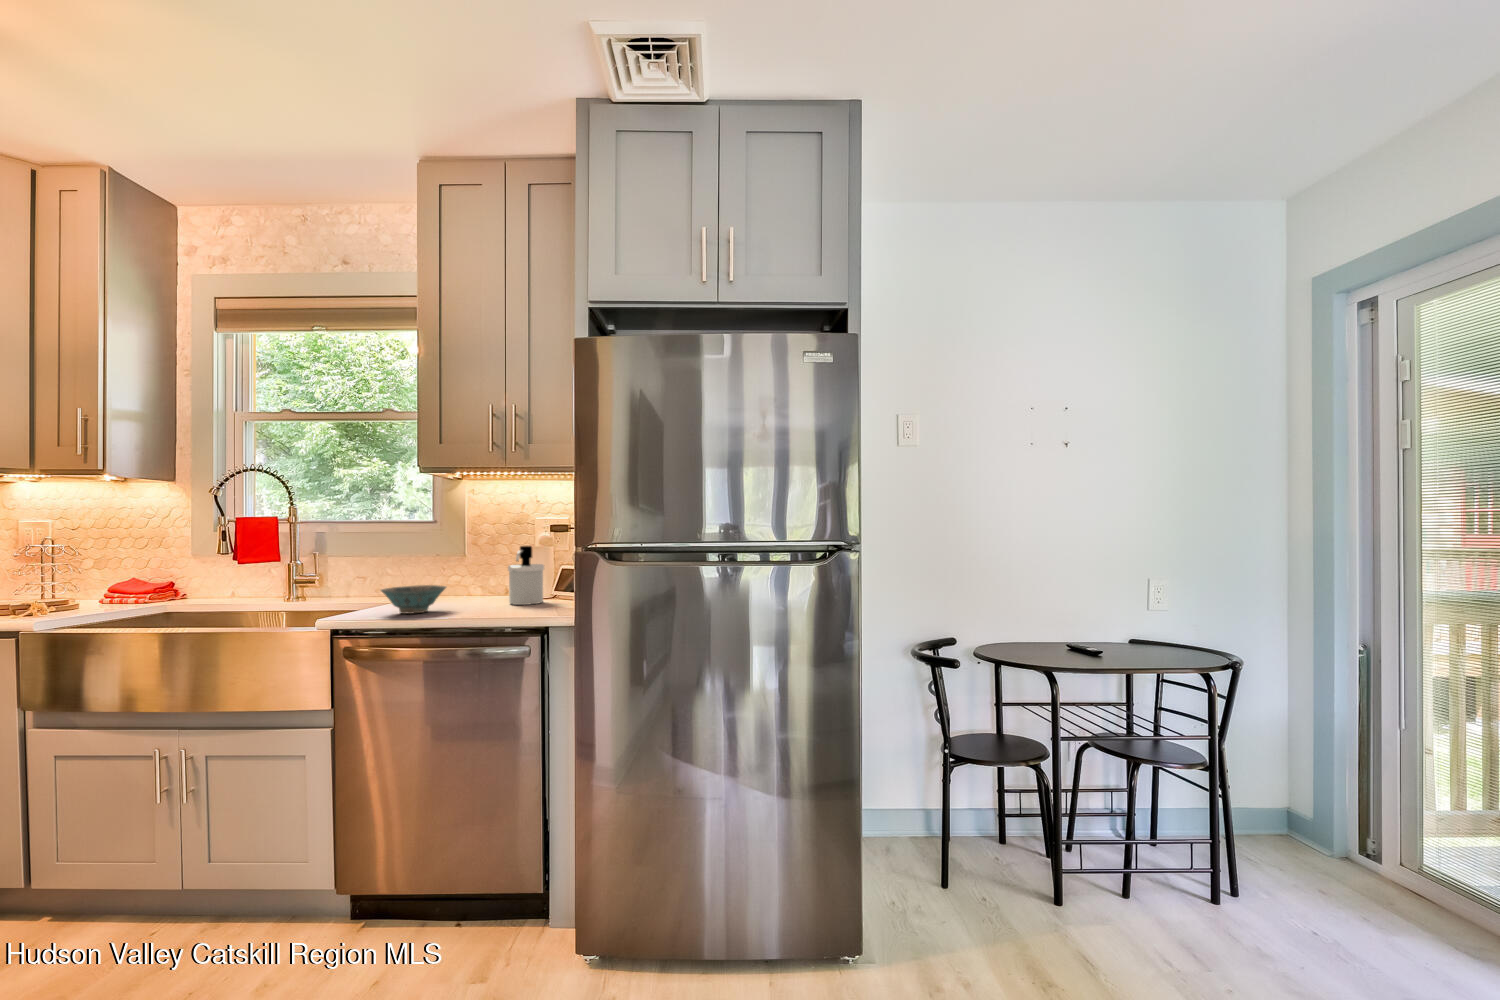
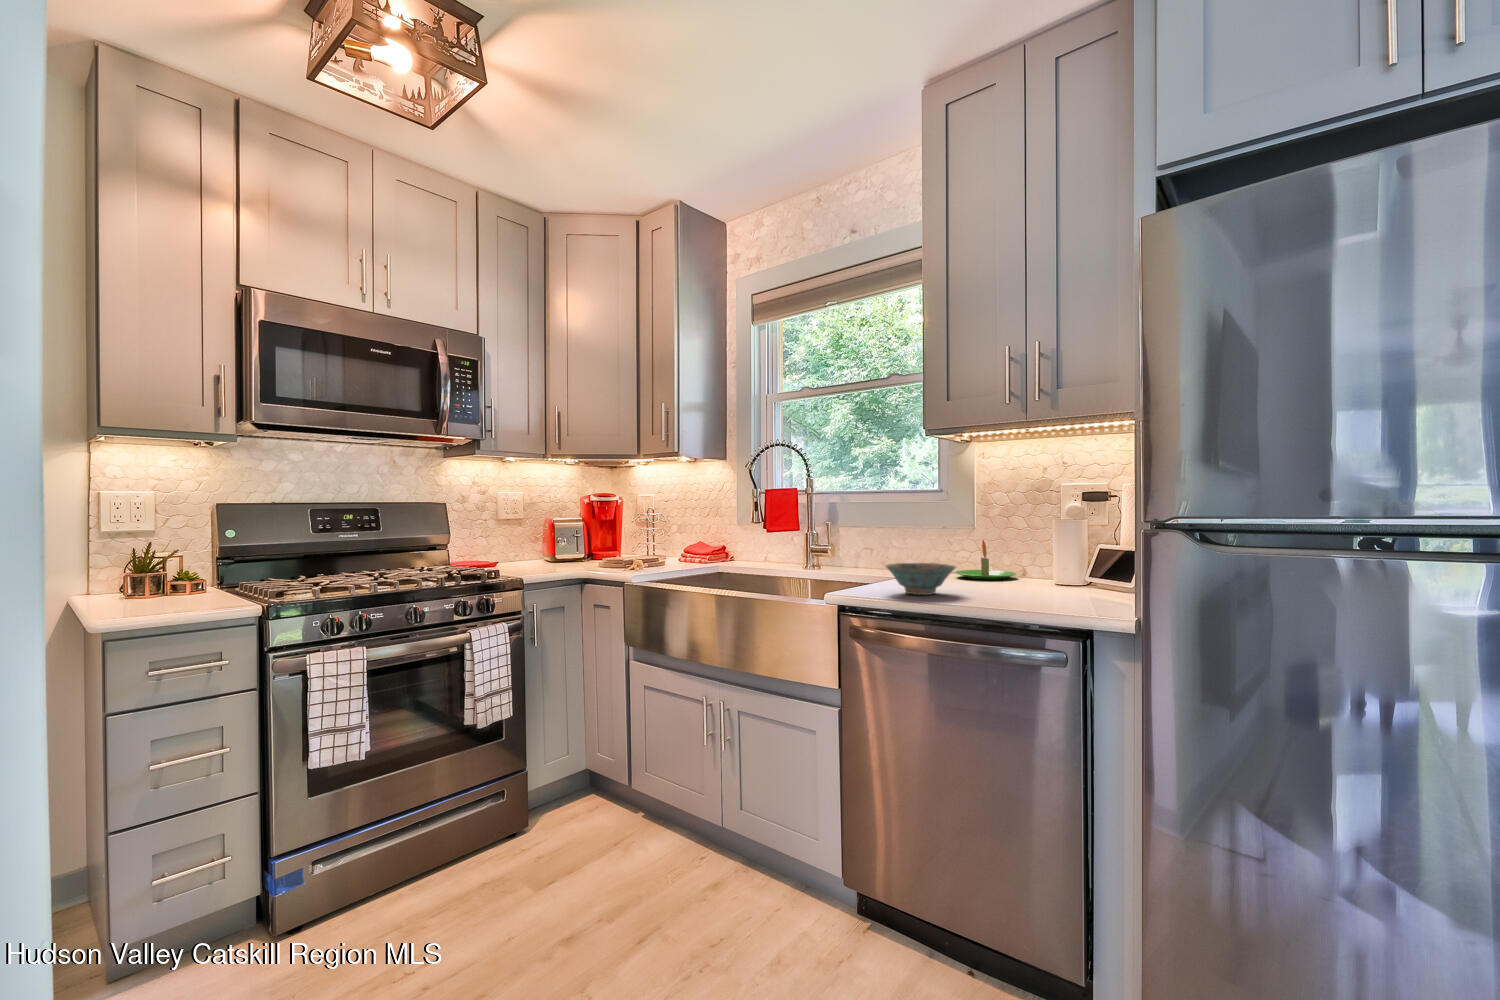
soap dispenser: present [508,546,544,605] -> none [1029,521,1077,596]
candle: none [447,562,502,597] -> present [955,540,1016,580]

